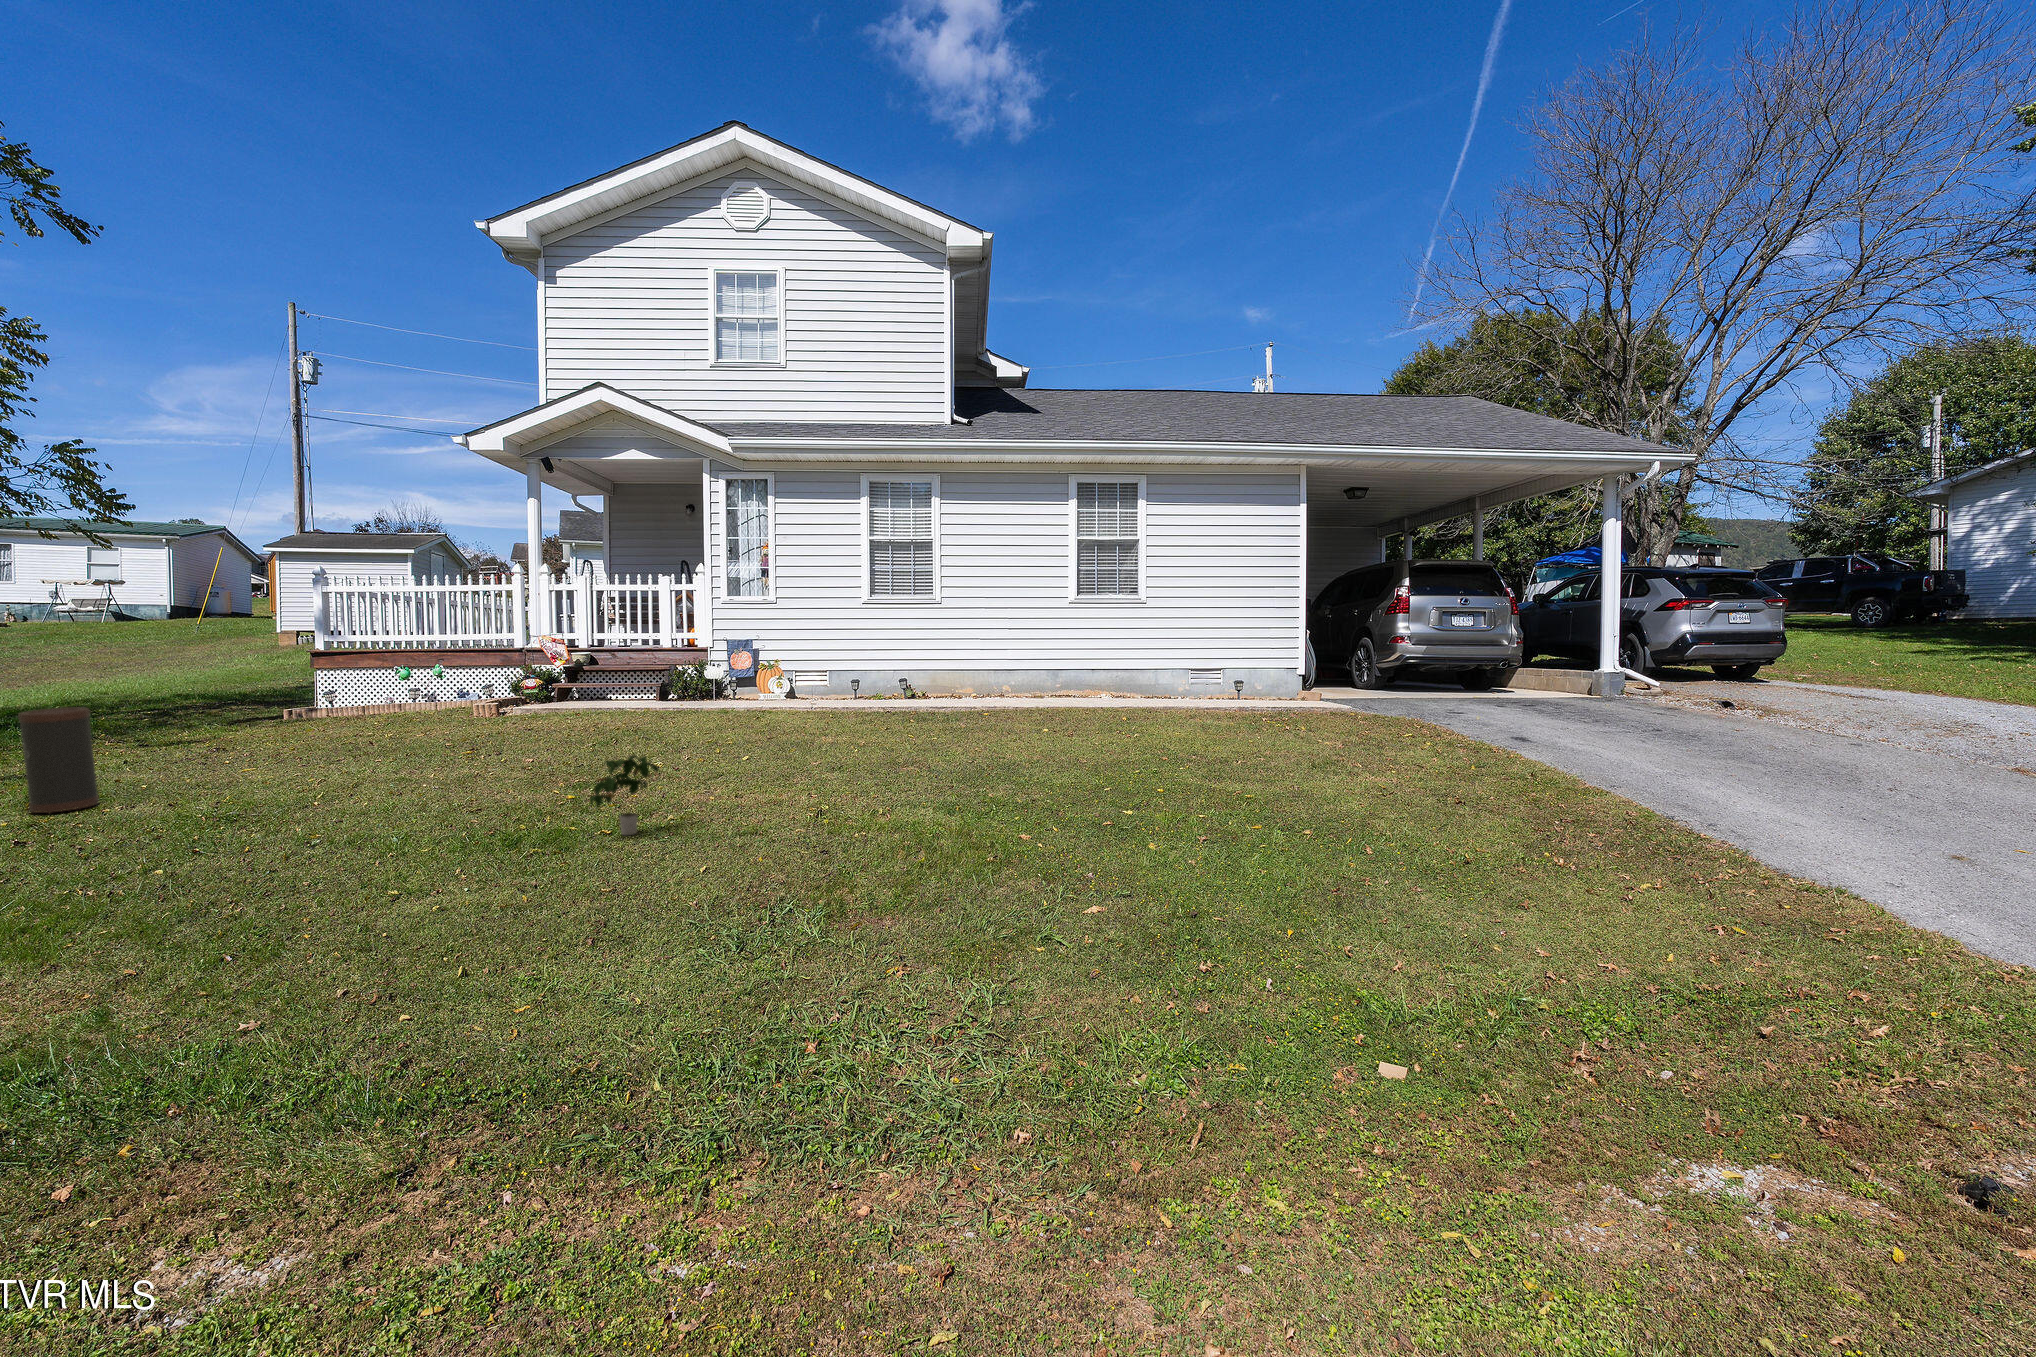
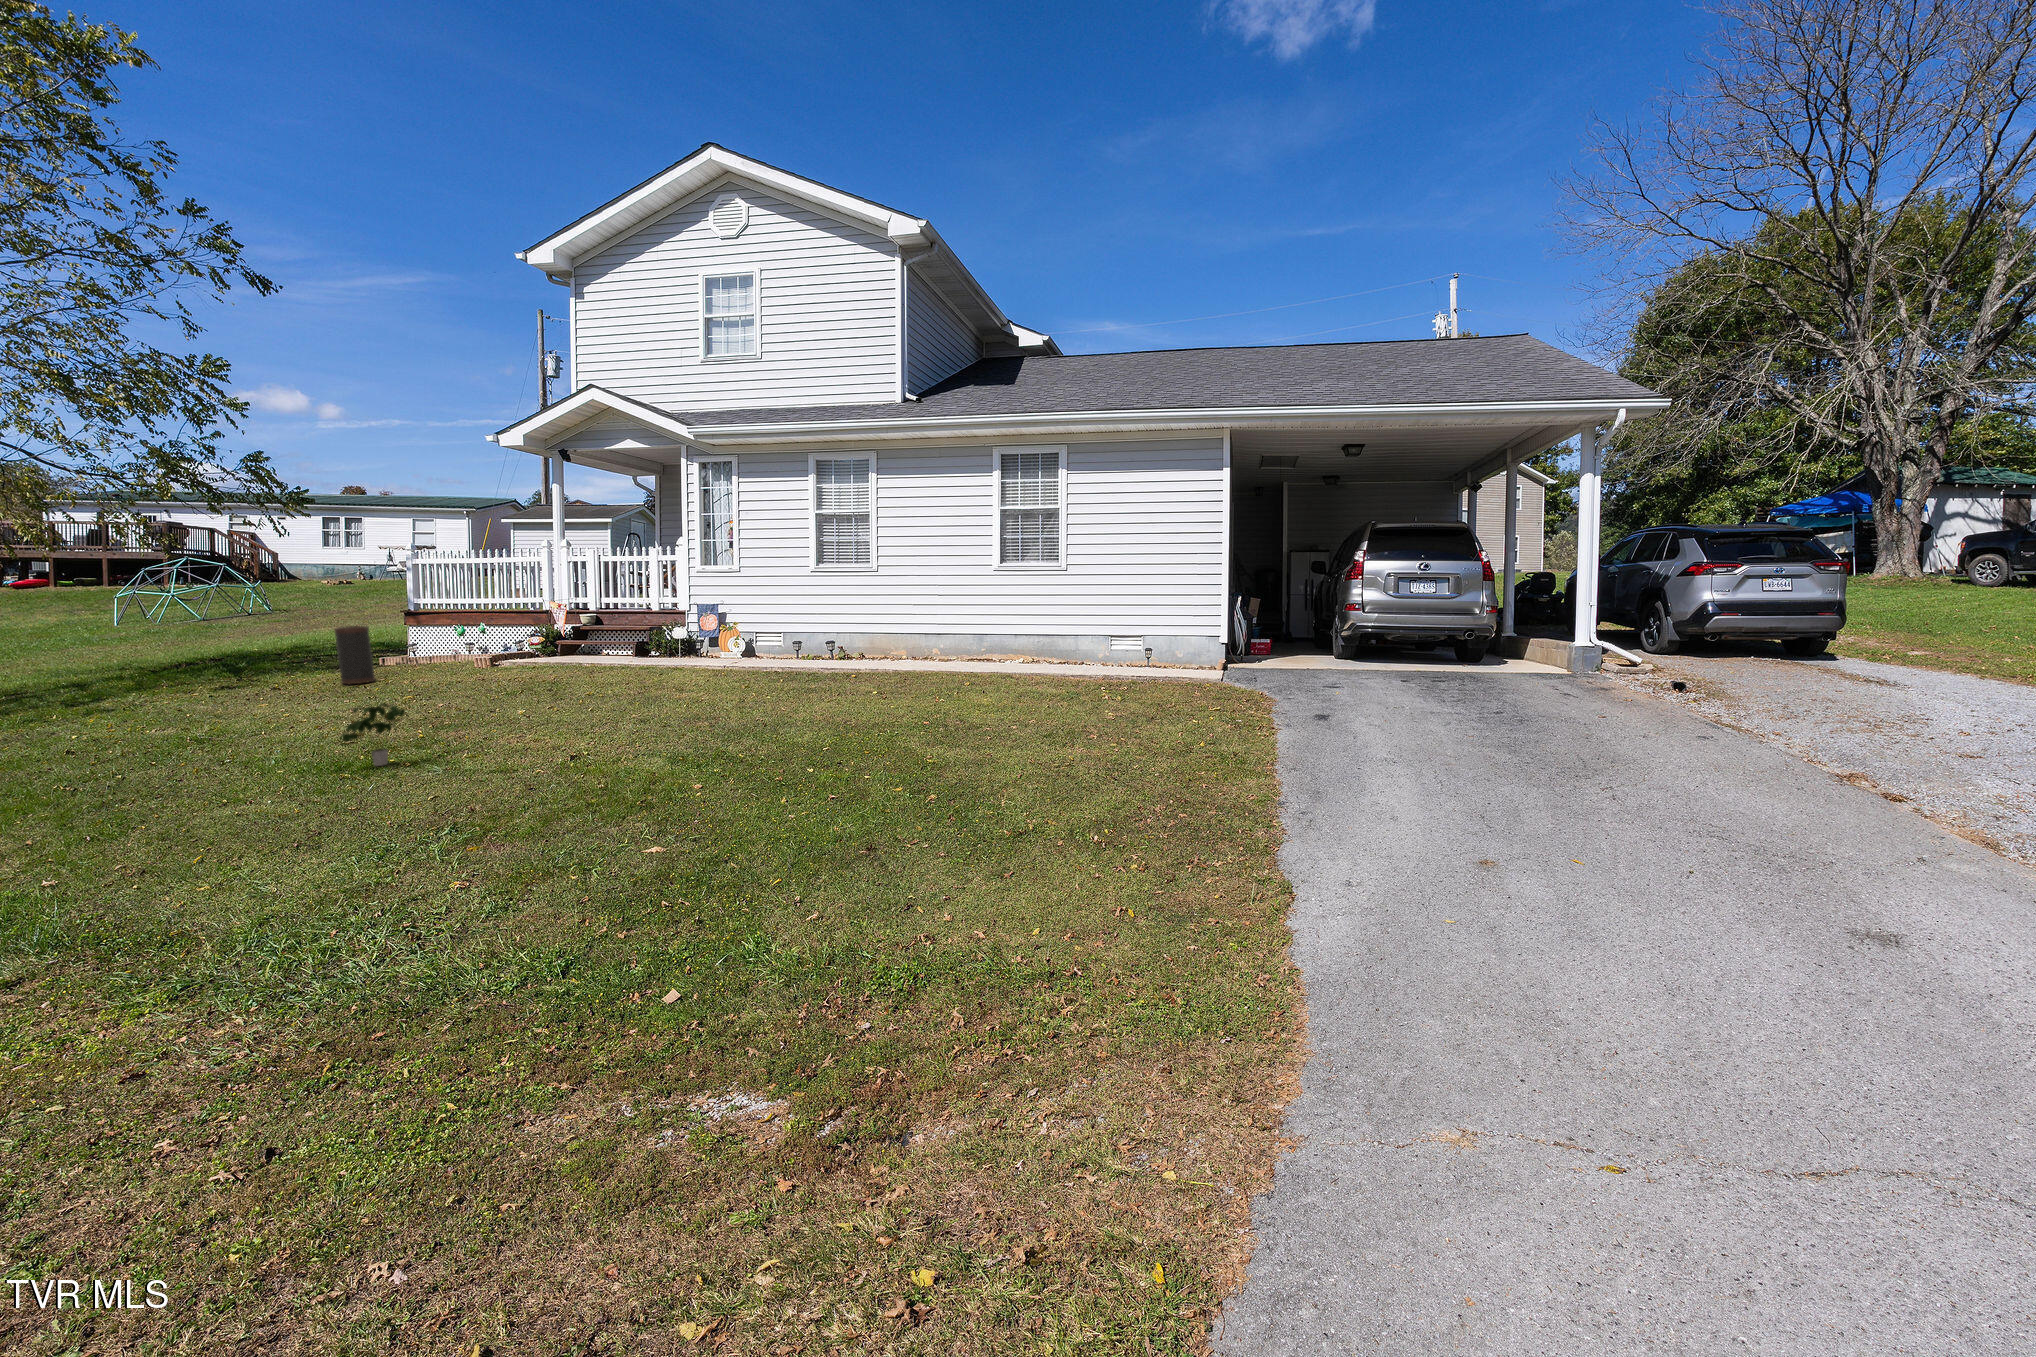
trash can: present [18,707,99,814] -> present [334,626,375,685]

